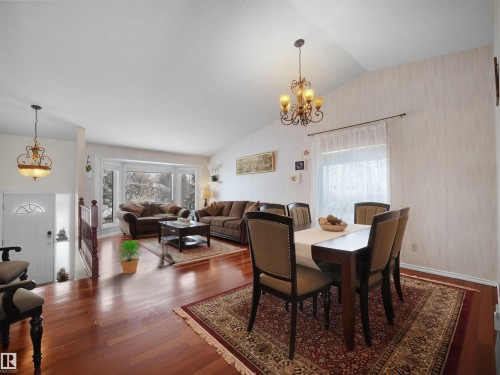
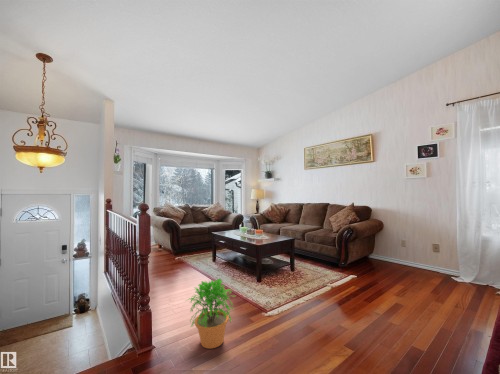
side table: present [155,214,175,267] -> none [240,227,277,325]

